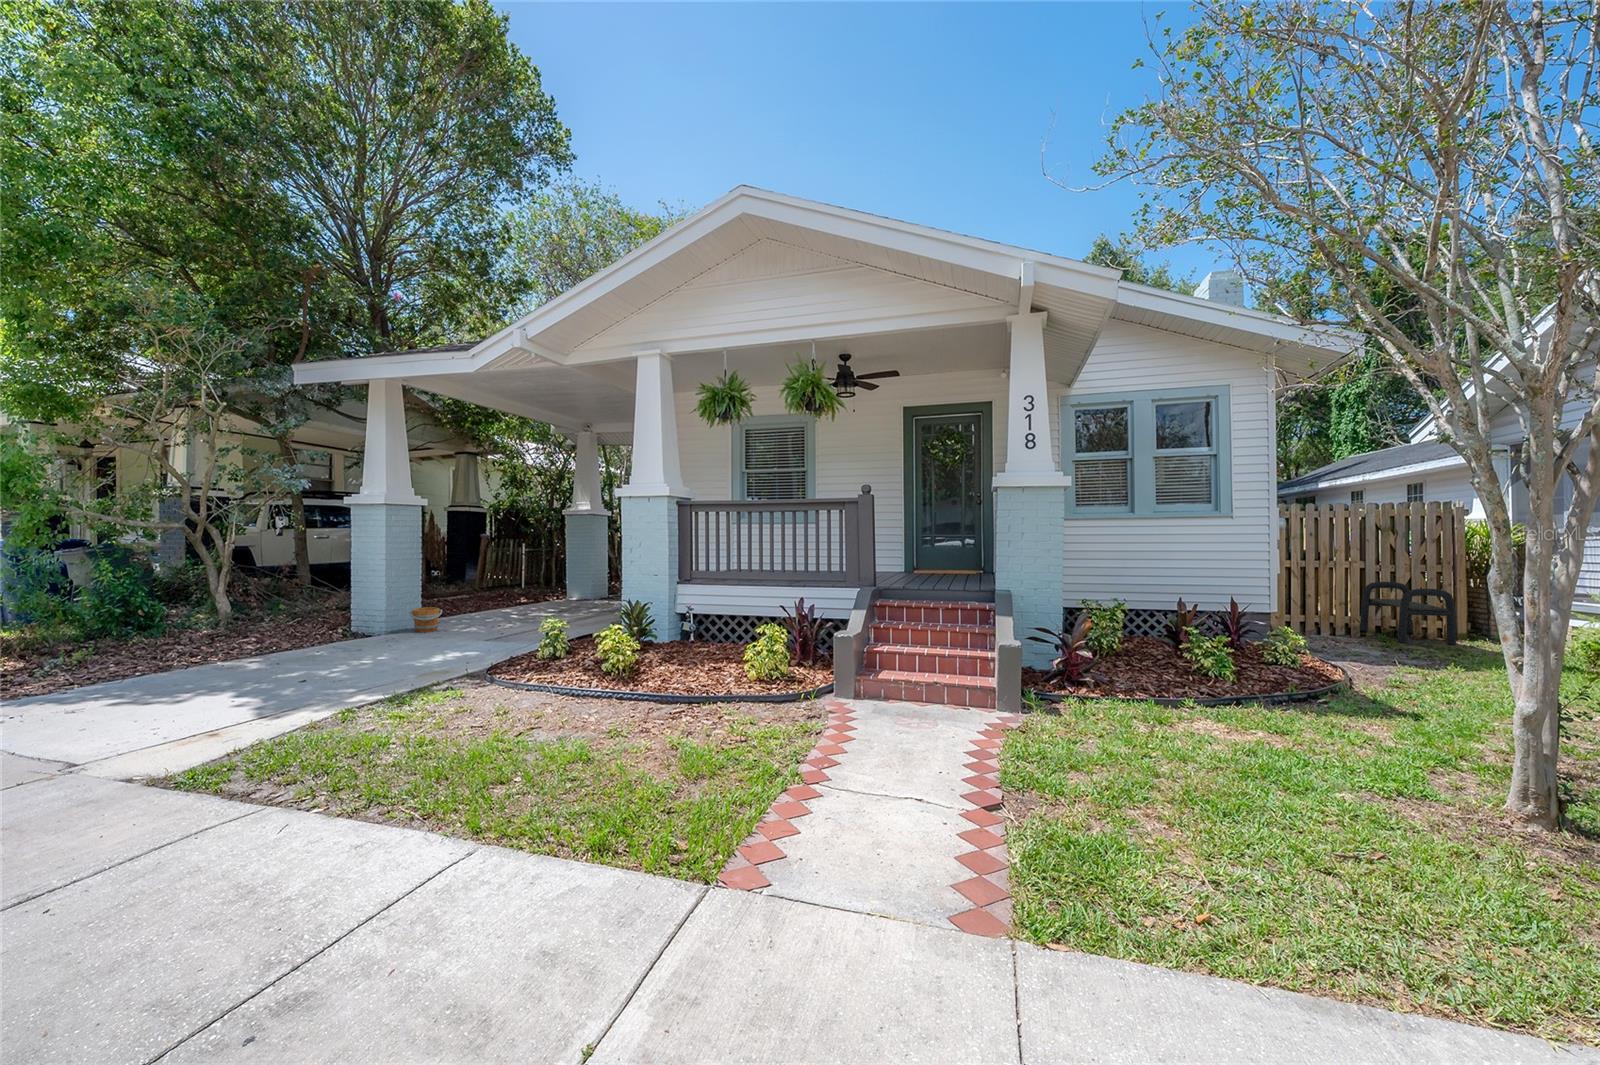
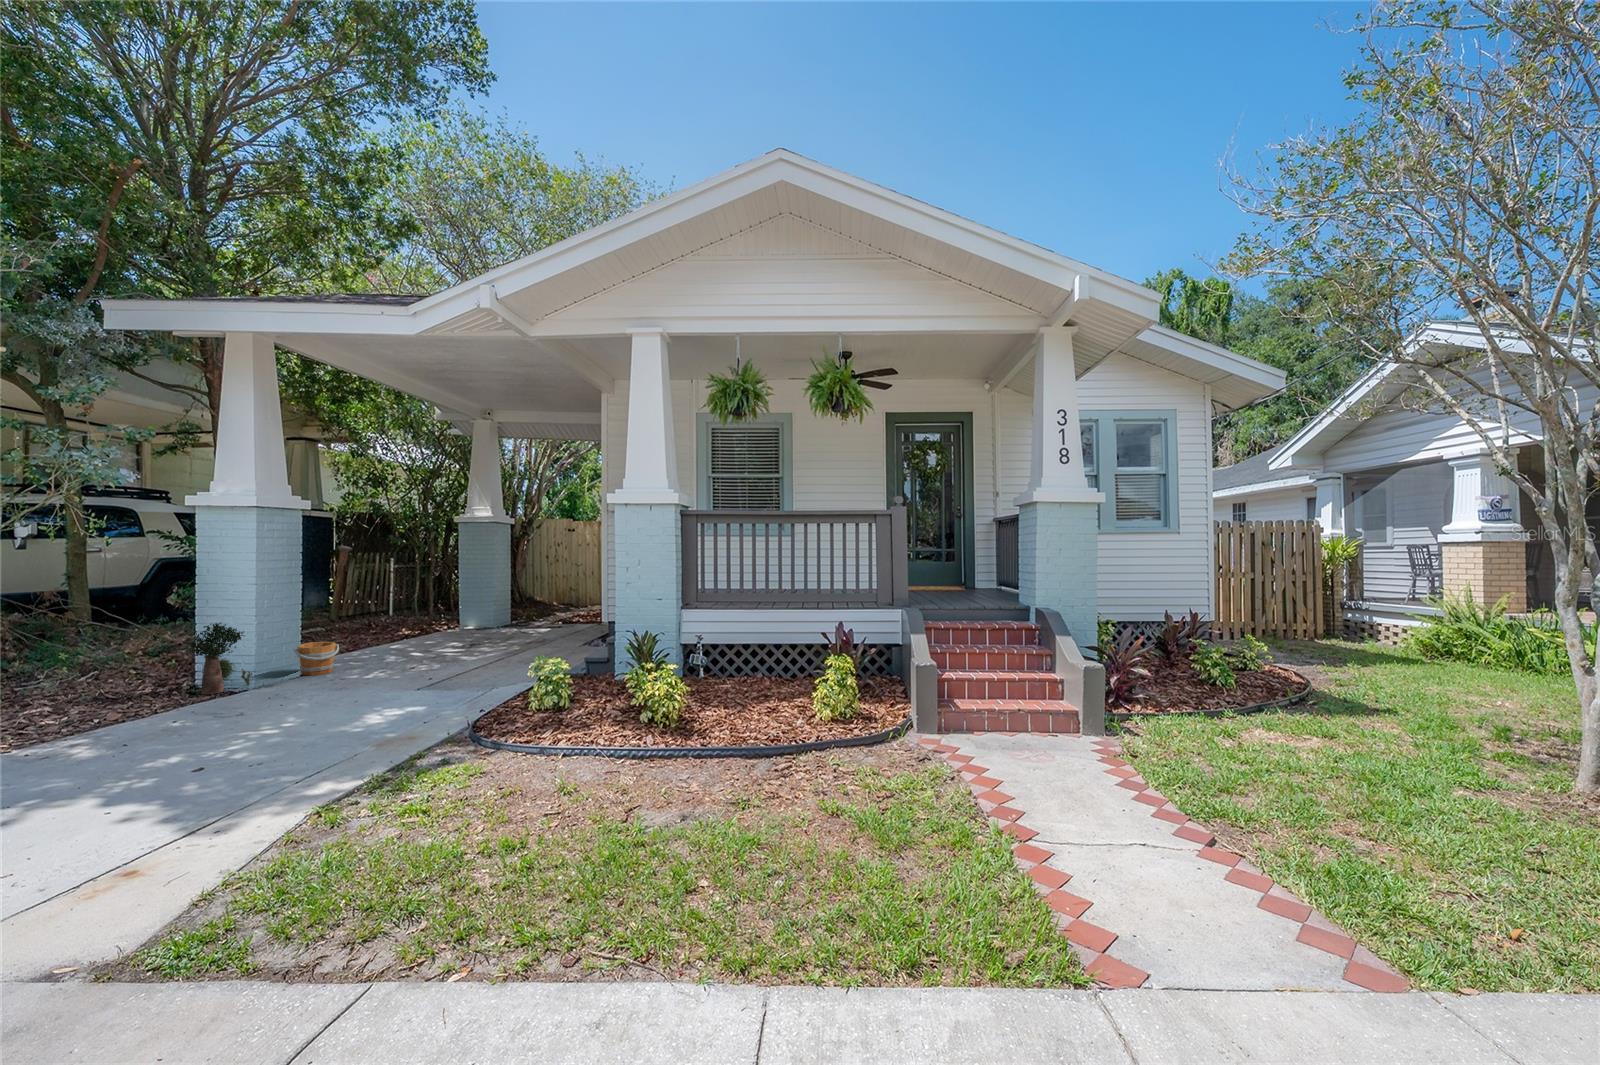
bench: present [1360,582,1456,645] -> none [1252,590,1333,643]
potted plant: none [328,588,377,641] -> present [184,622,252,694]

